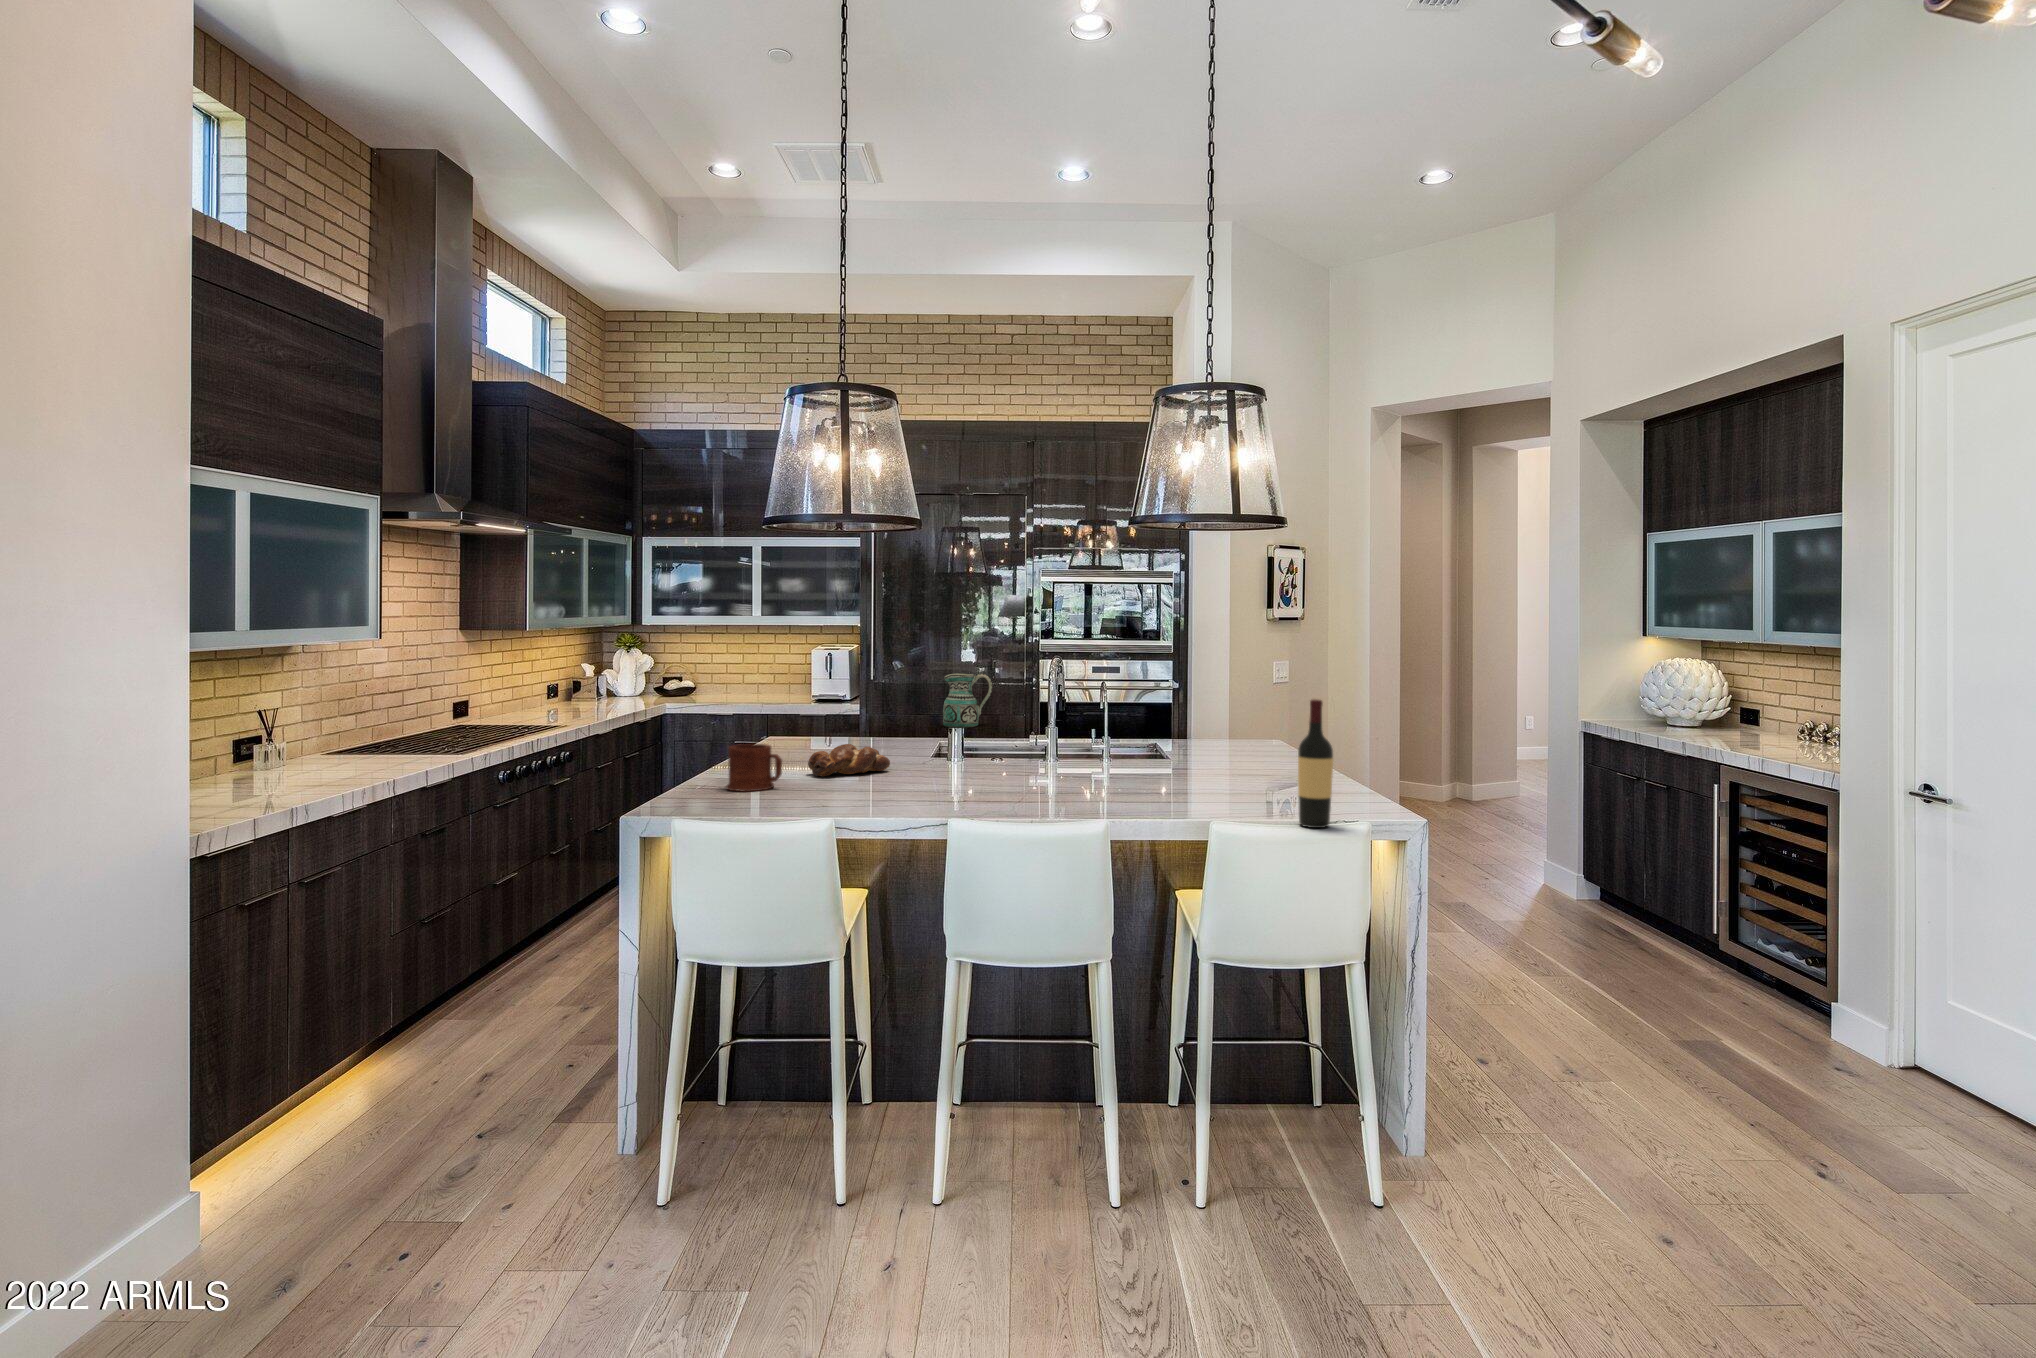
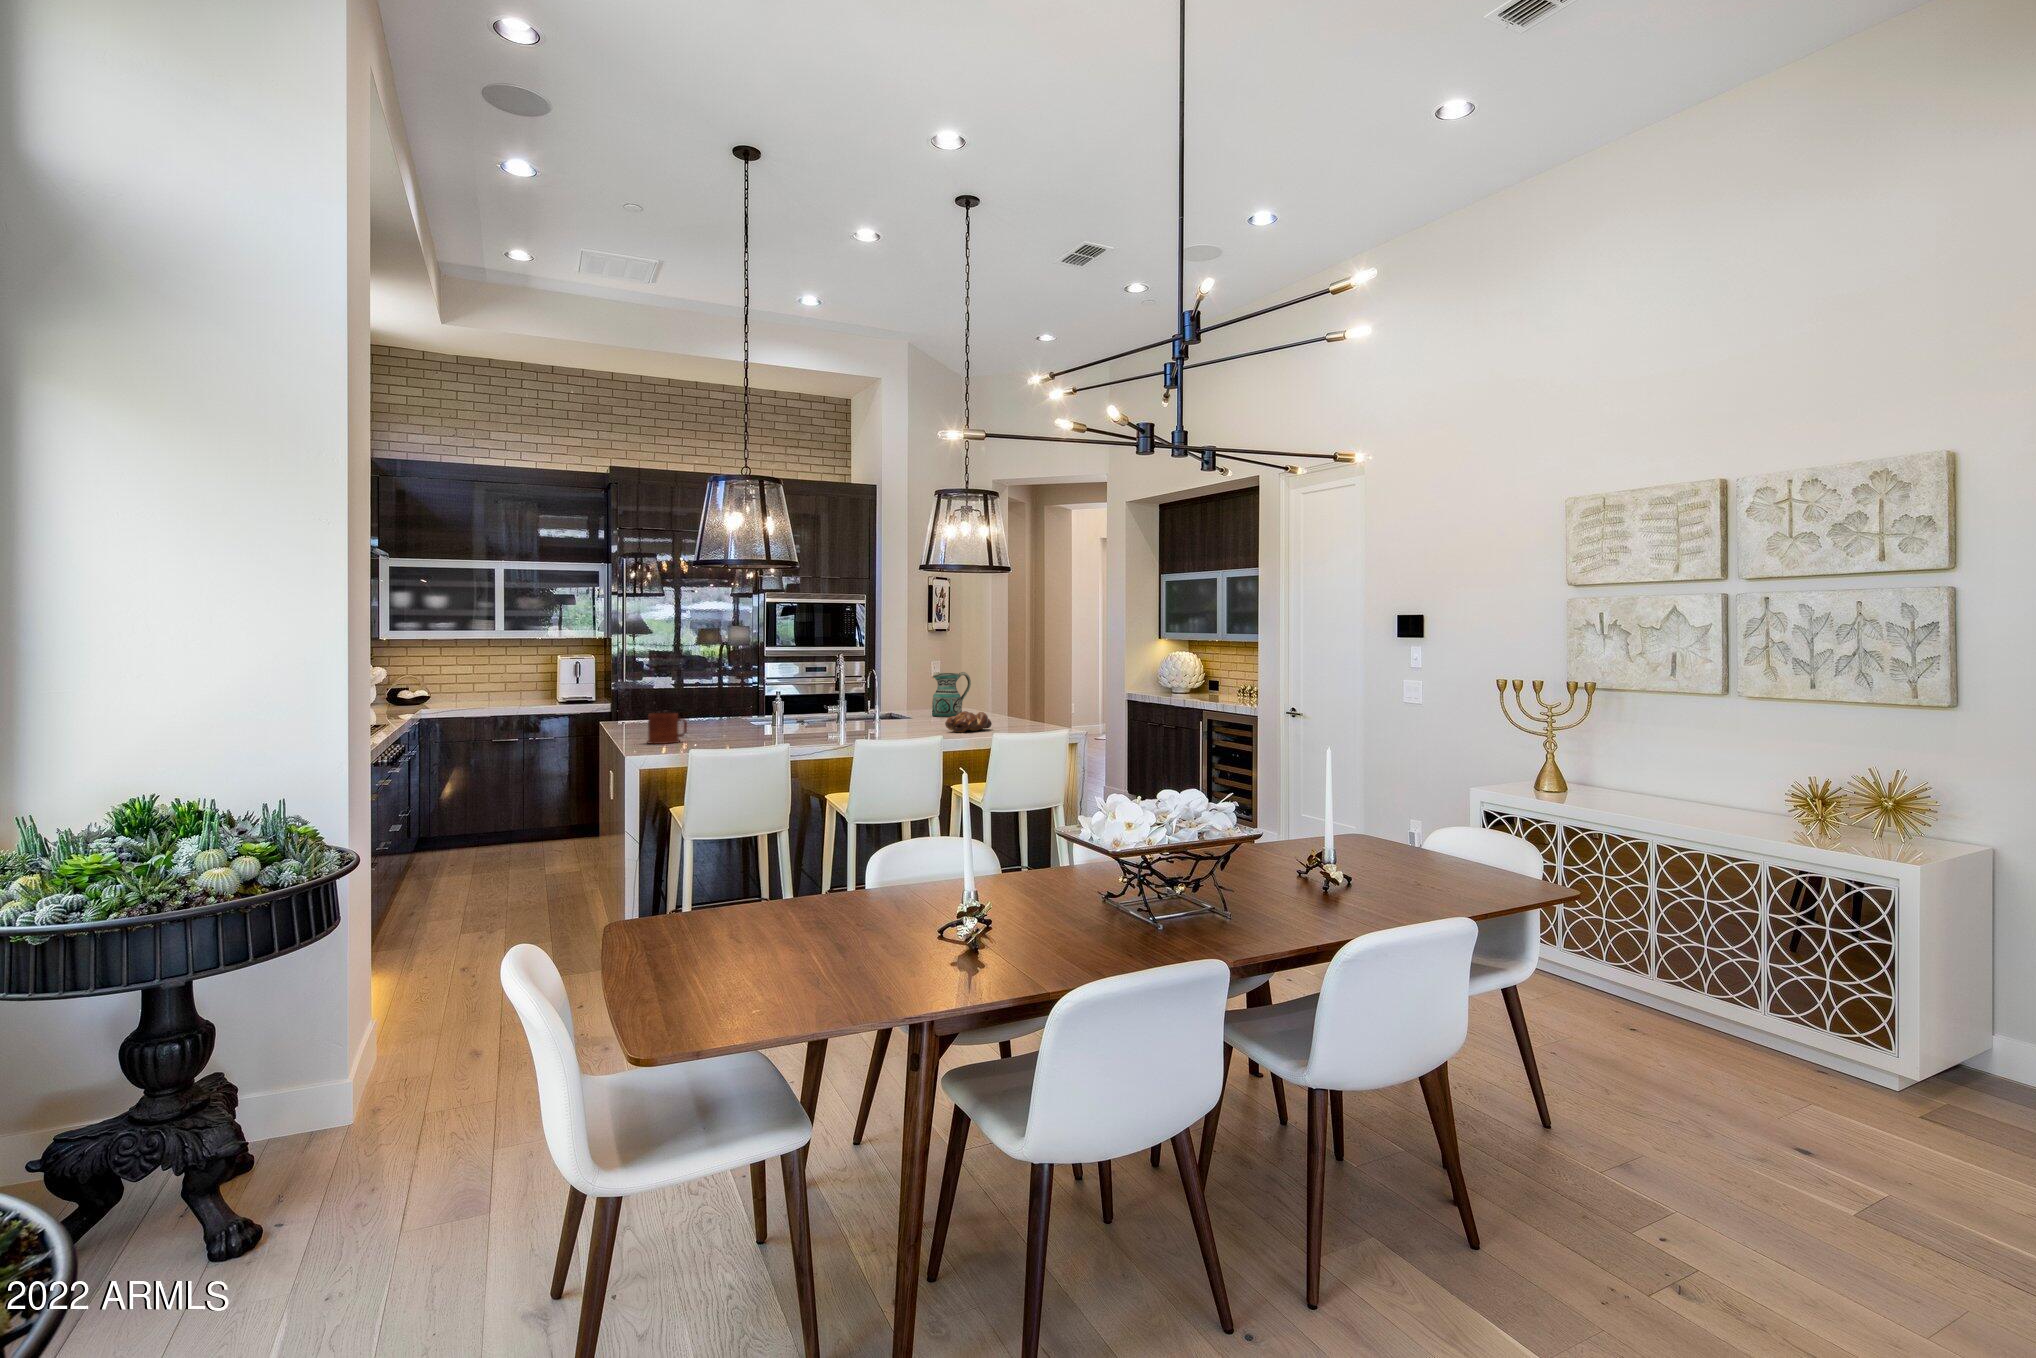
ceramic pitcher: present [943,674,992,727] -> present [932,672,971,717]
wine bottle: present [1298,699,1333,828] -> none [1024,668,1042,736]
bread loaf: present [808,744,890,776] -> present [945,711,992,733]

